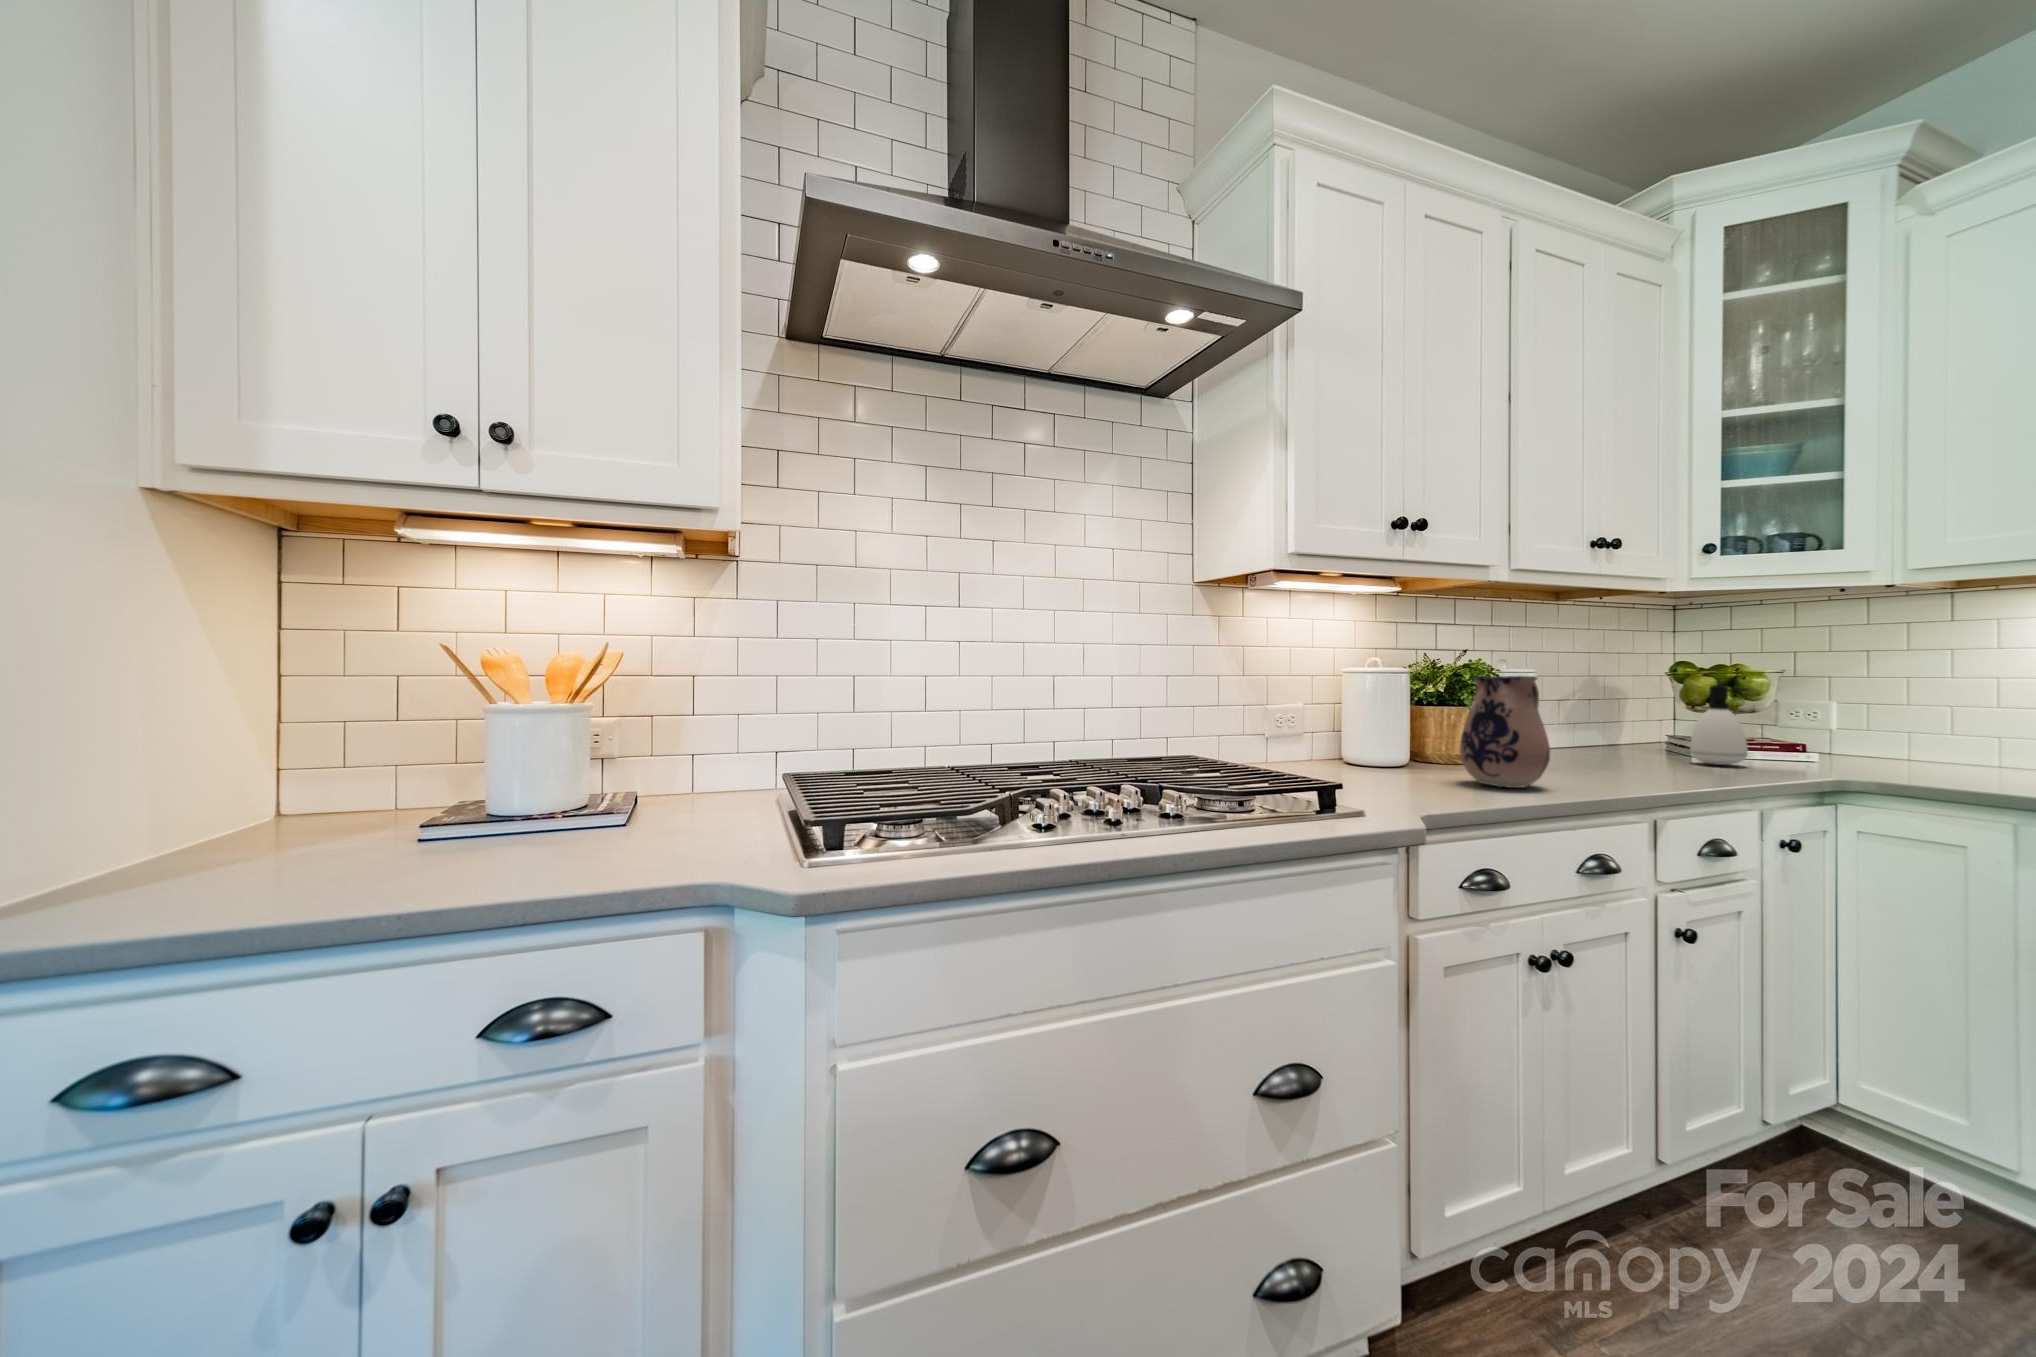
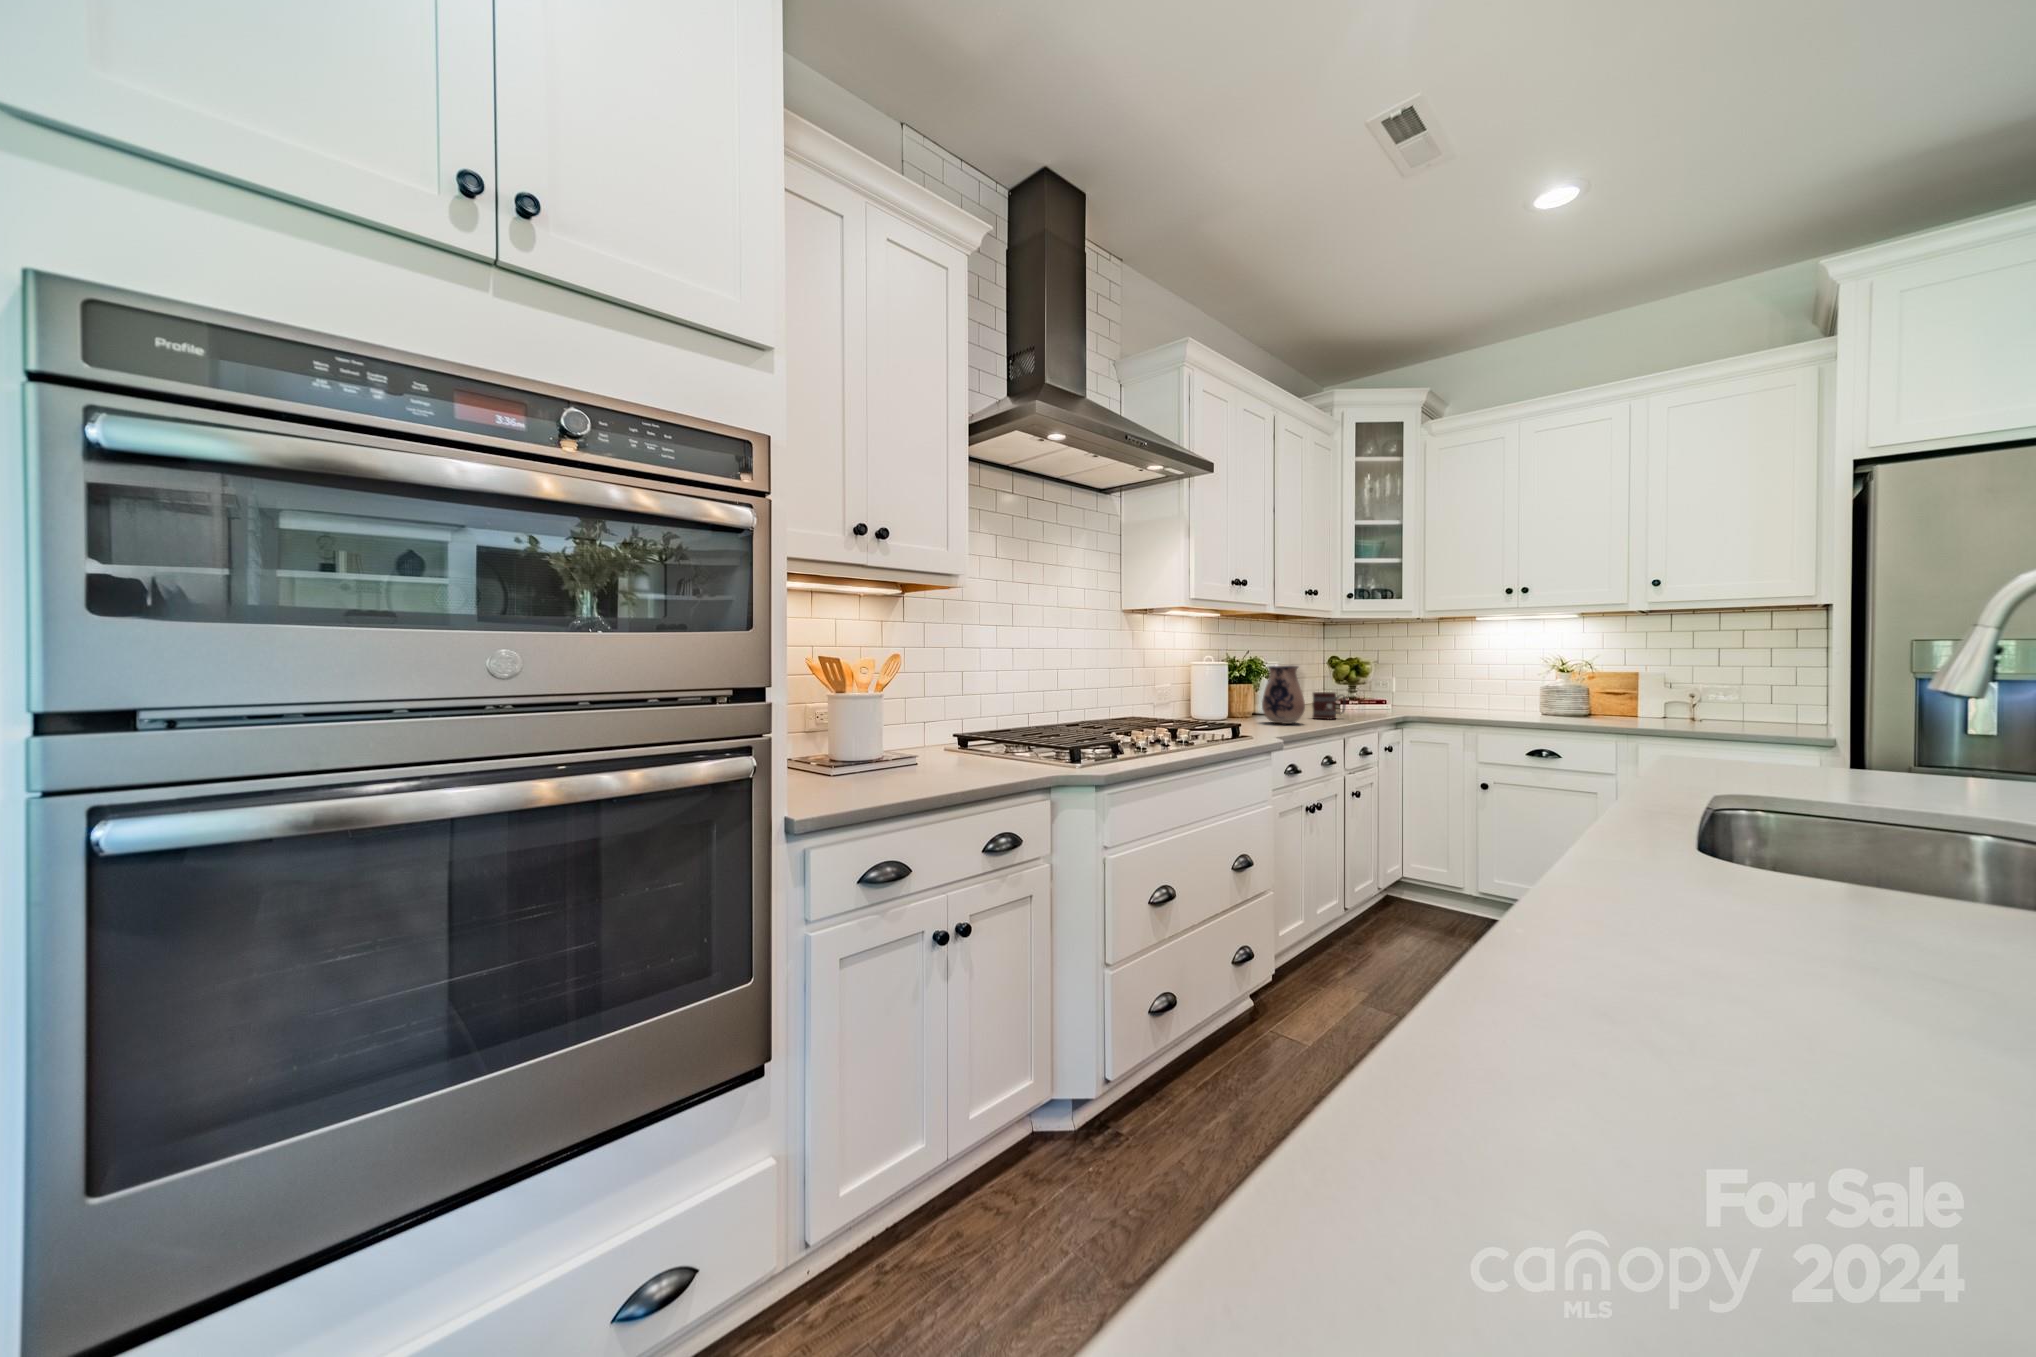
soap dispenser: present [1690,685,1748,765] -> none [1345,669,1370,711]
mug: none [1589,727,1667,782] -> present [1312,692,1346,719]

